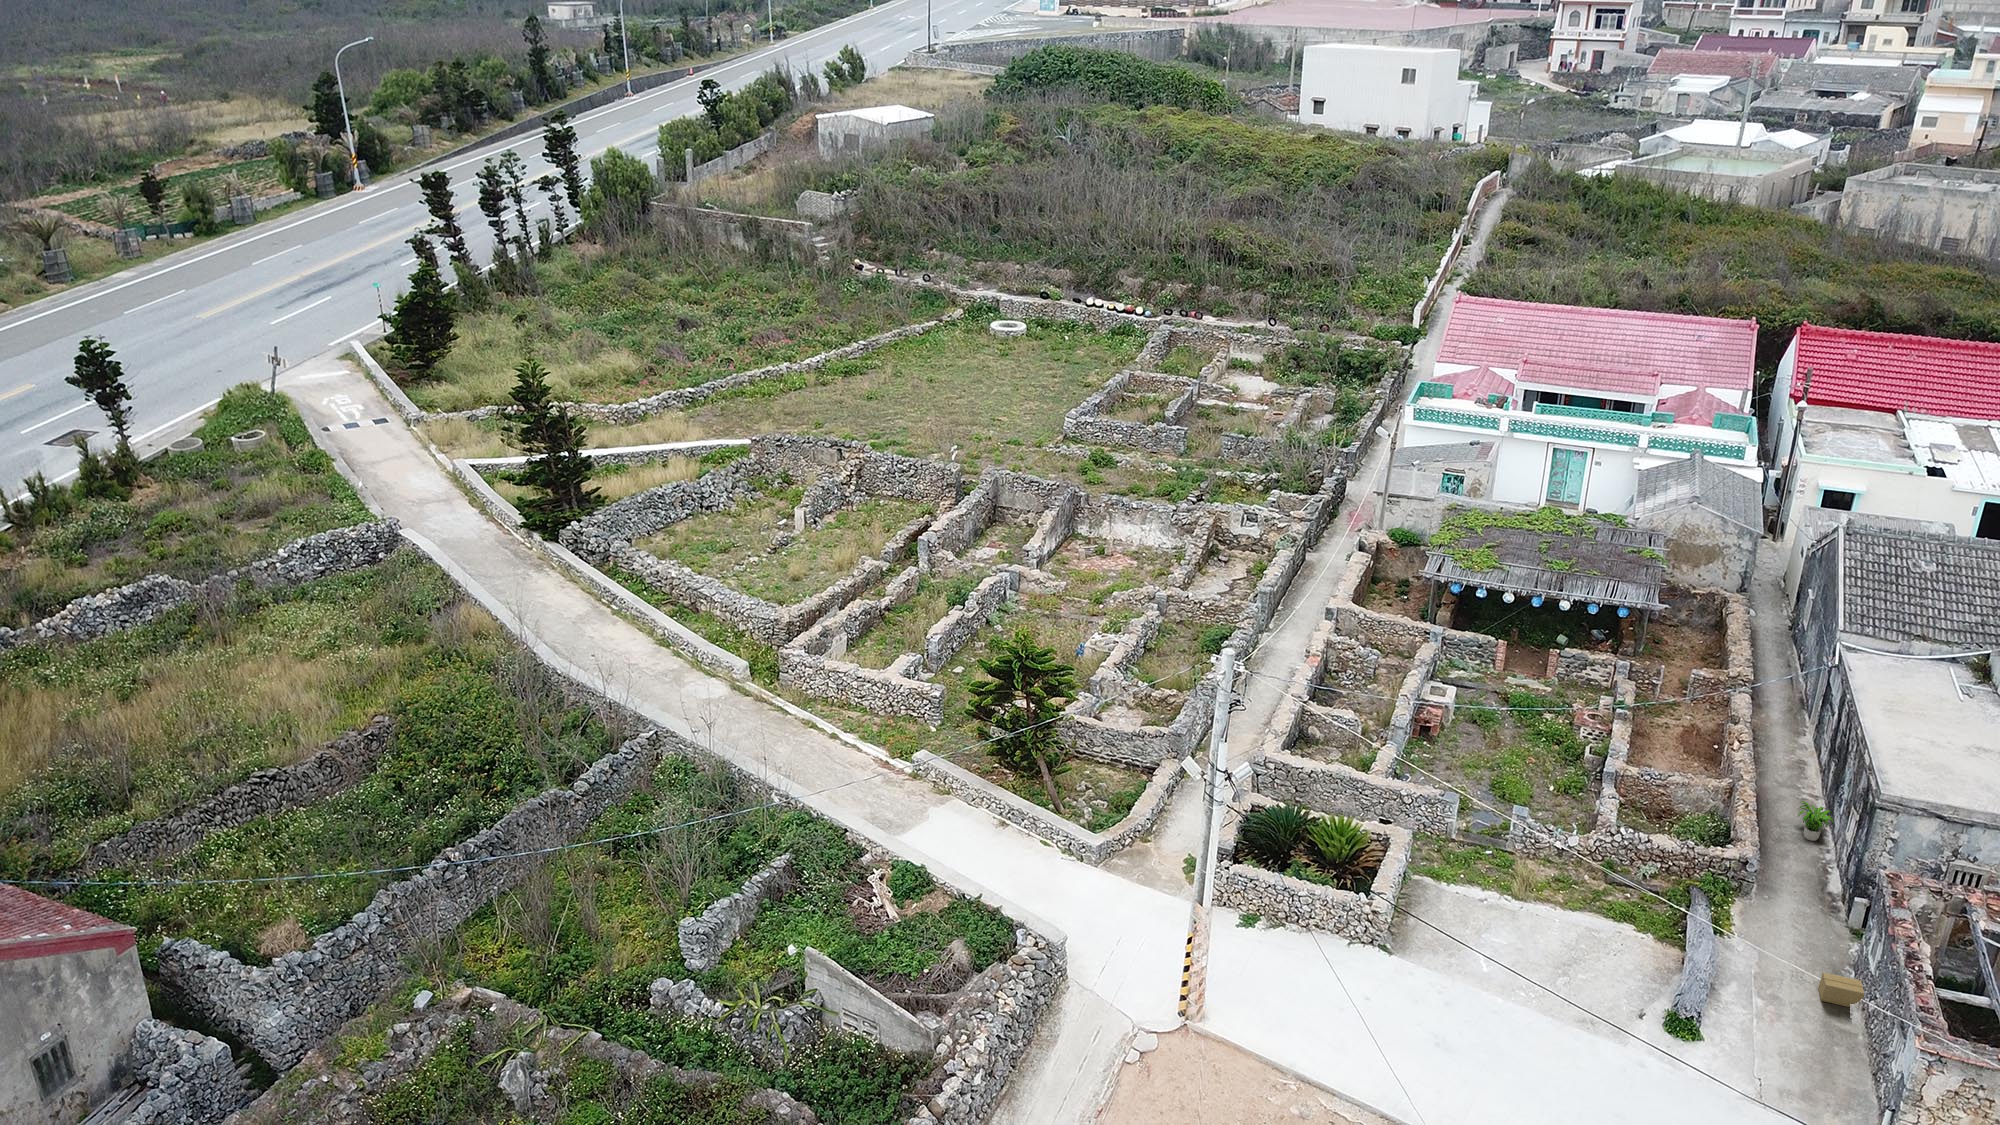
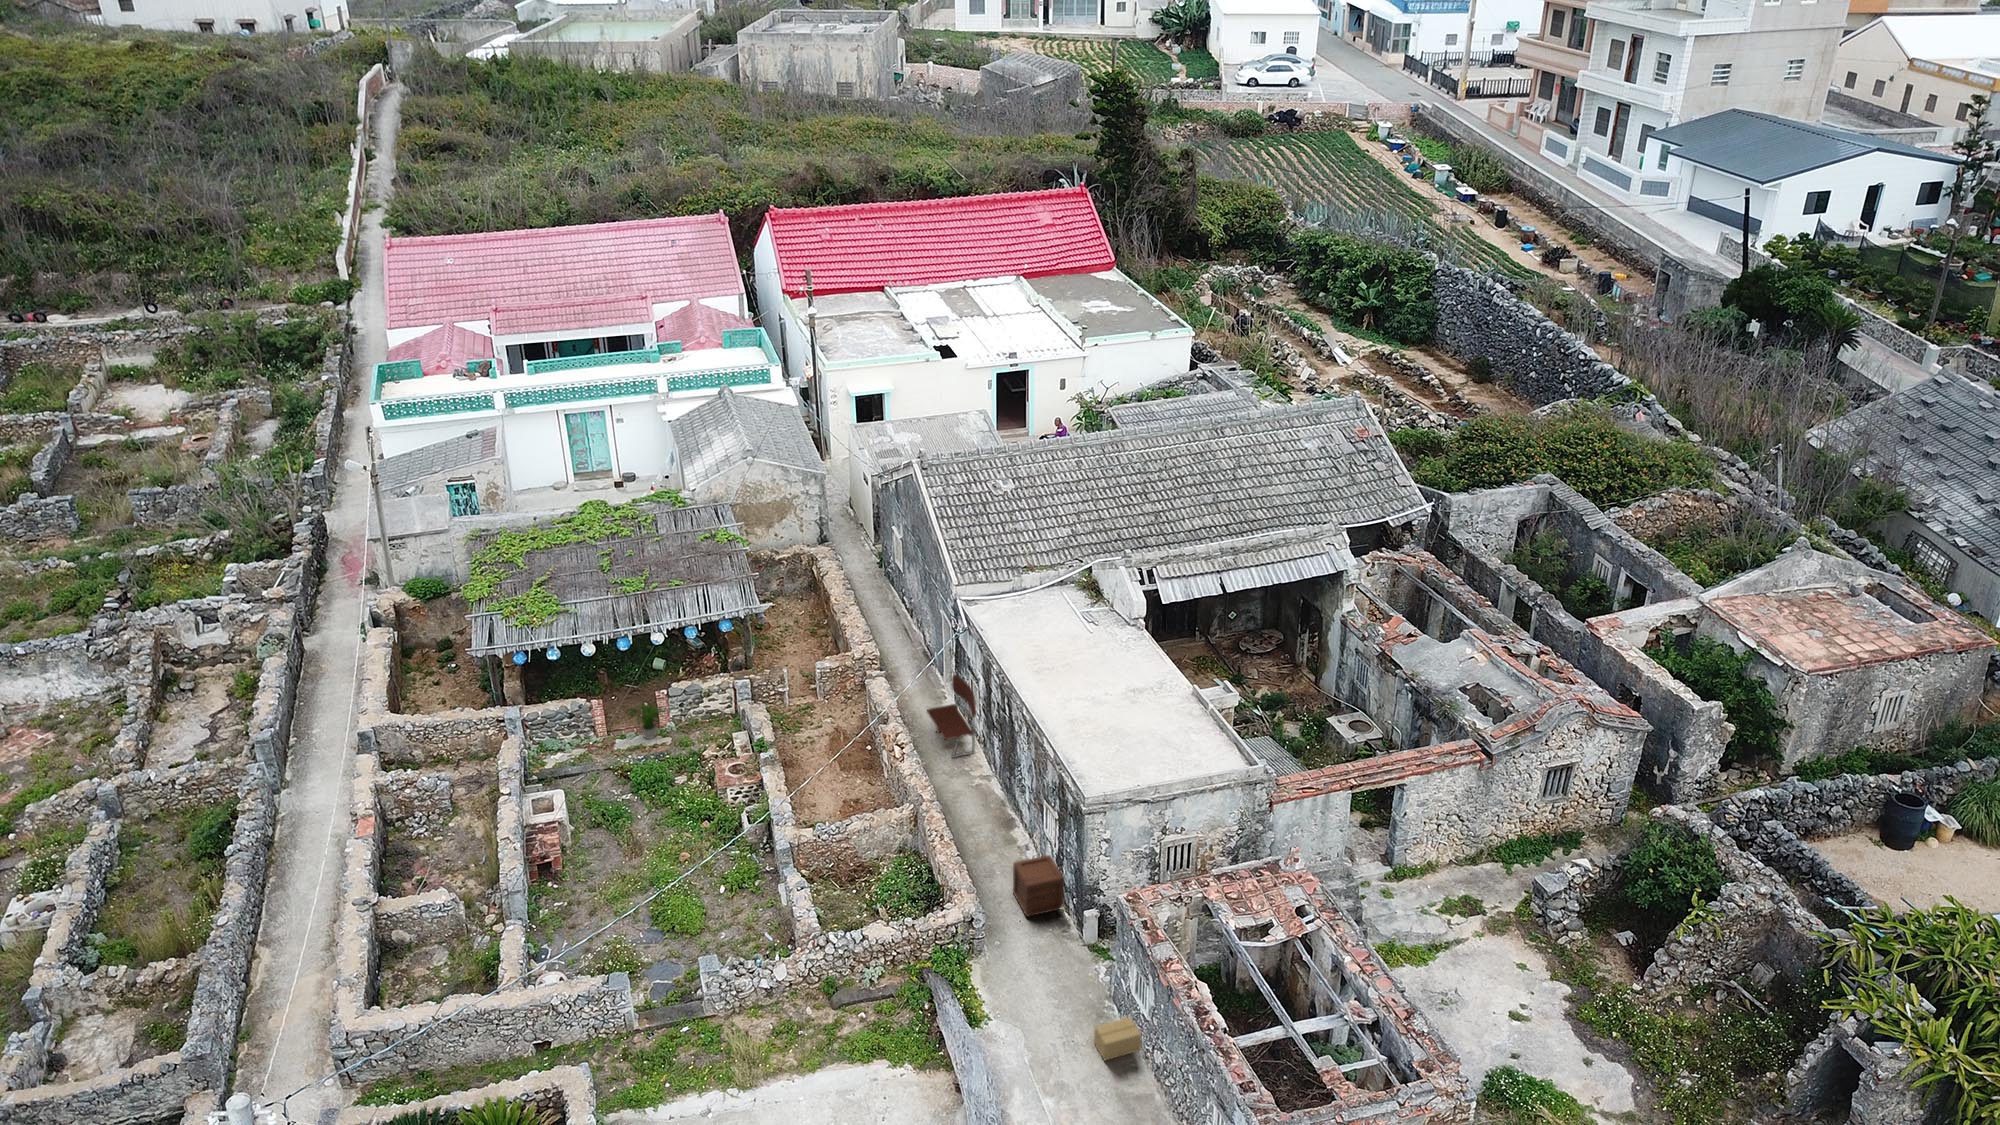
bench: none [1780,711,1828,781] -> present [927,675,976,758]
potted plant: present [1798,801,1834,841] -> present [627,702,663,739]
wooden crate: none [1798,848,1848,903] -> present [1013,855,1065,917]

